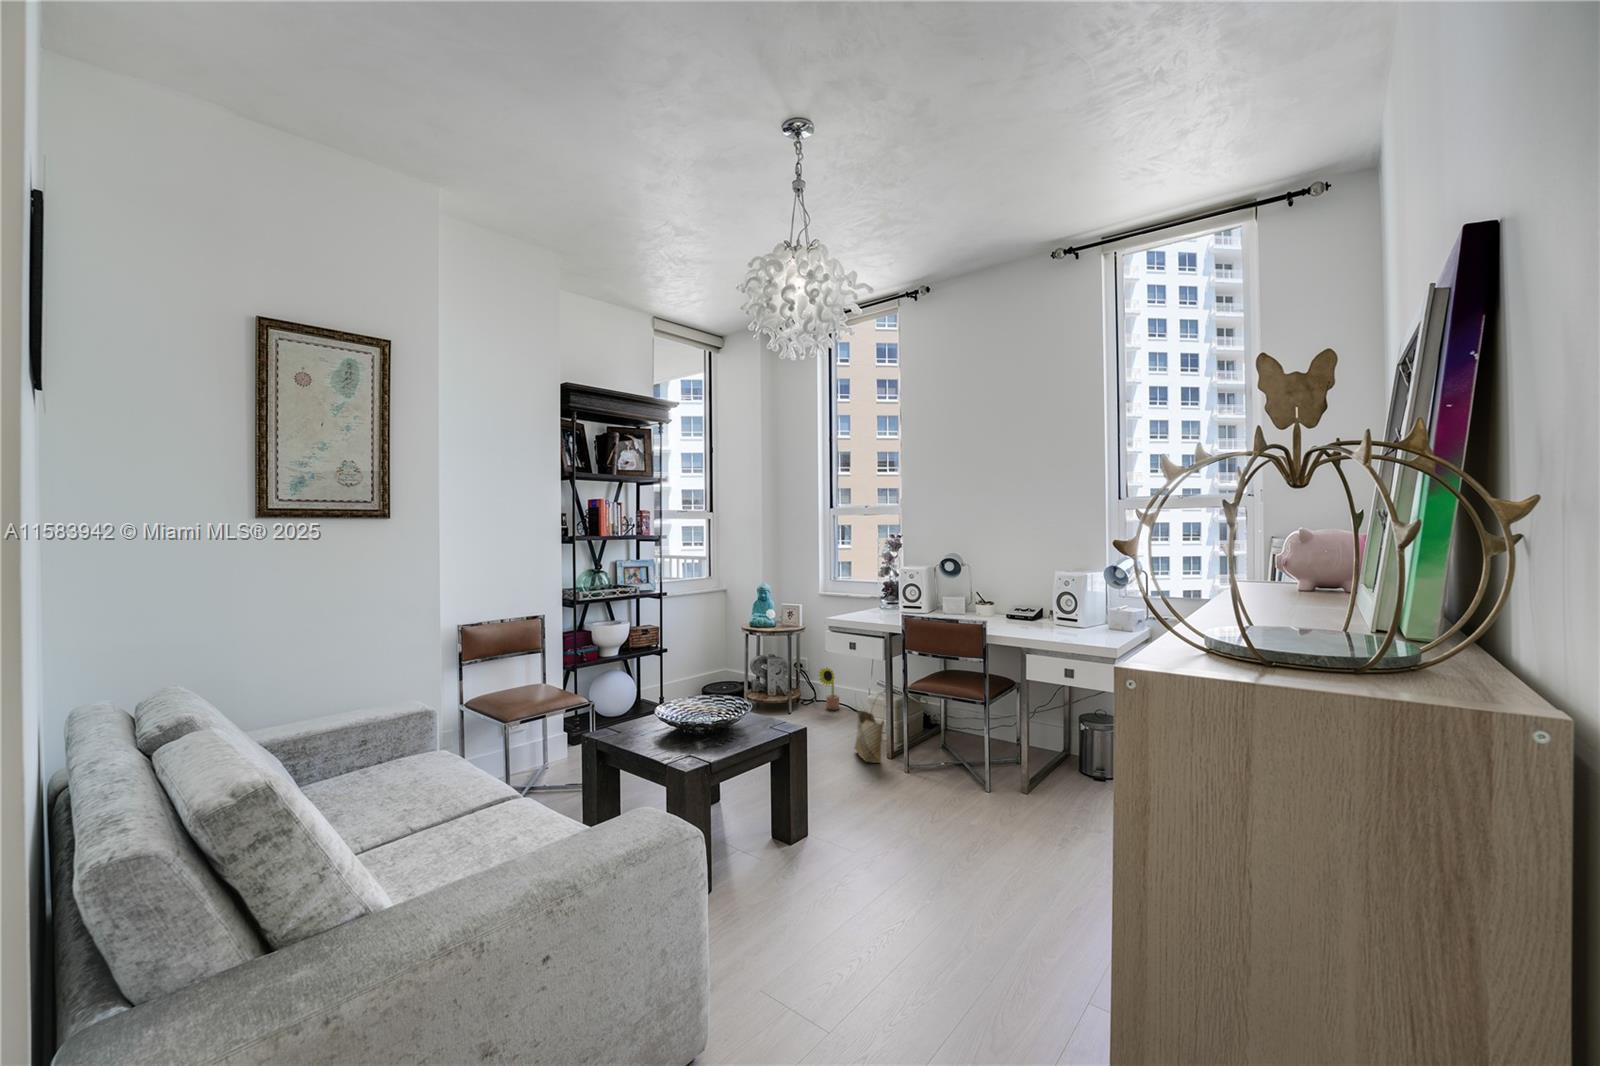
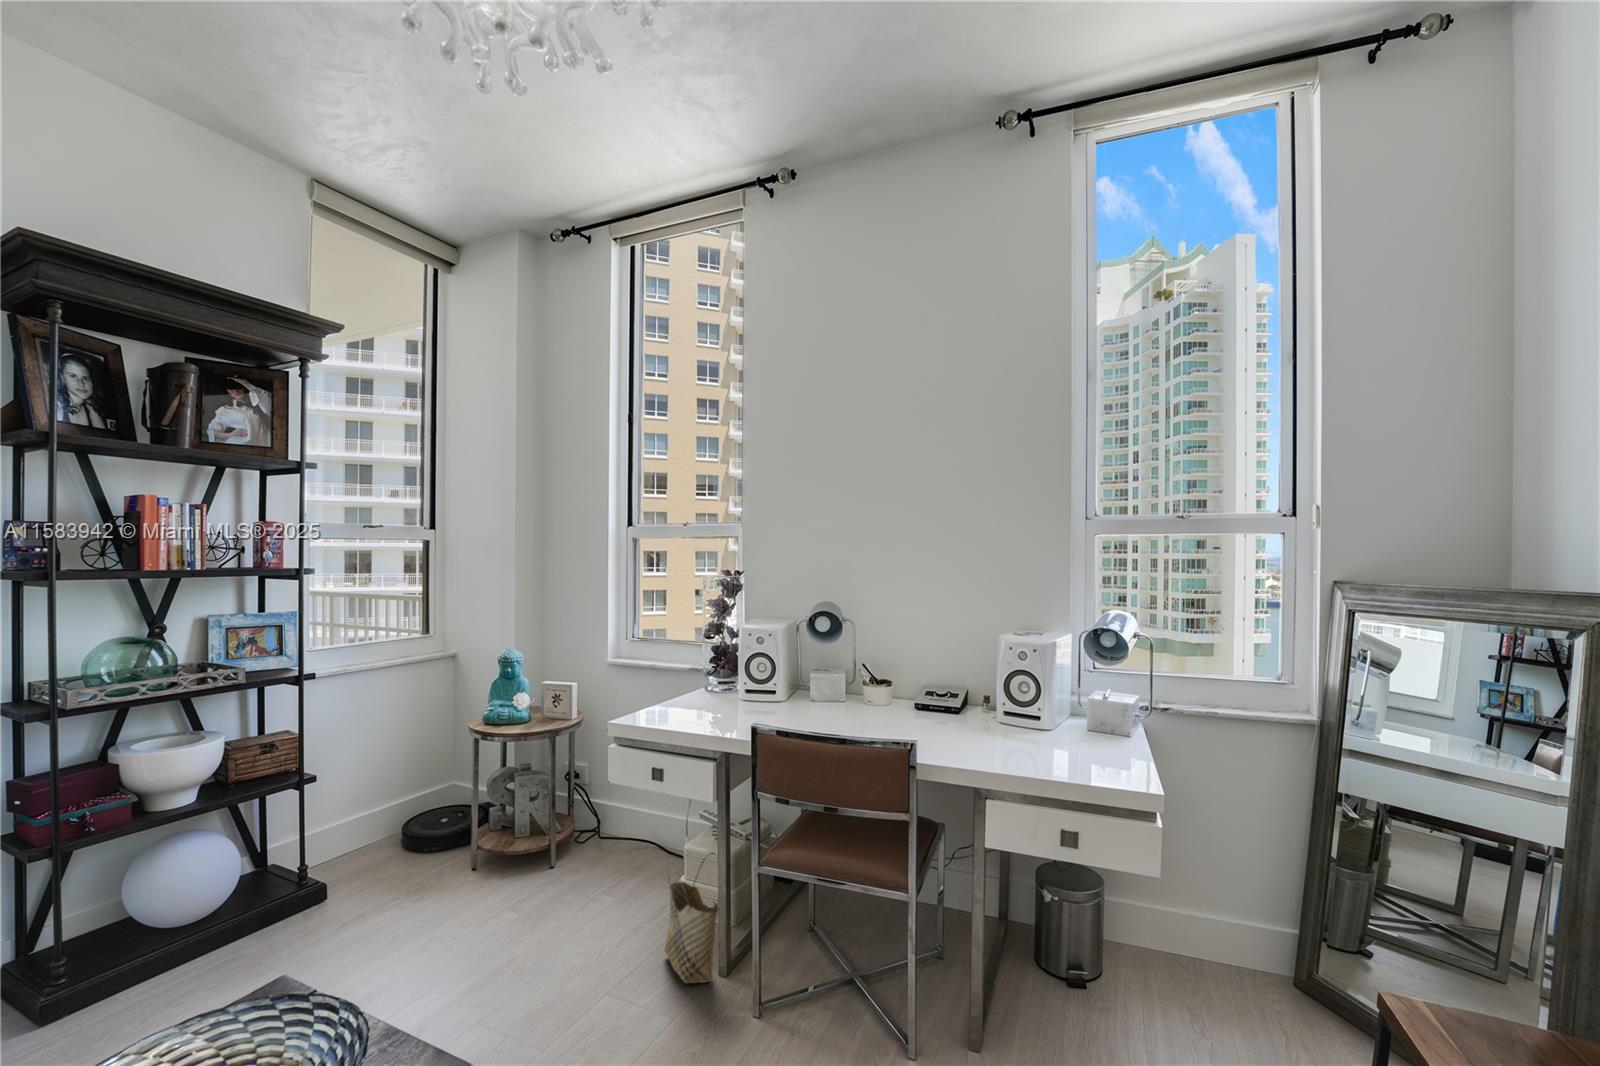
decorative plant: present [818,667,839,709] -> none [600,786,636,856]

